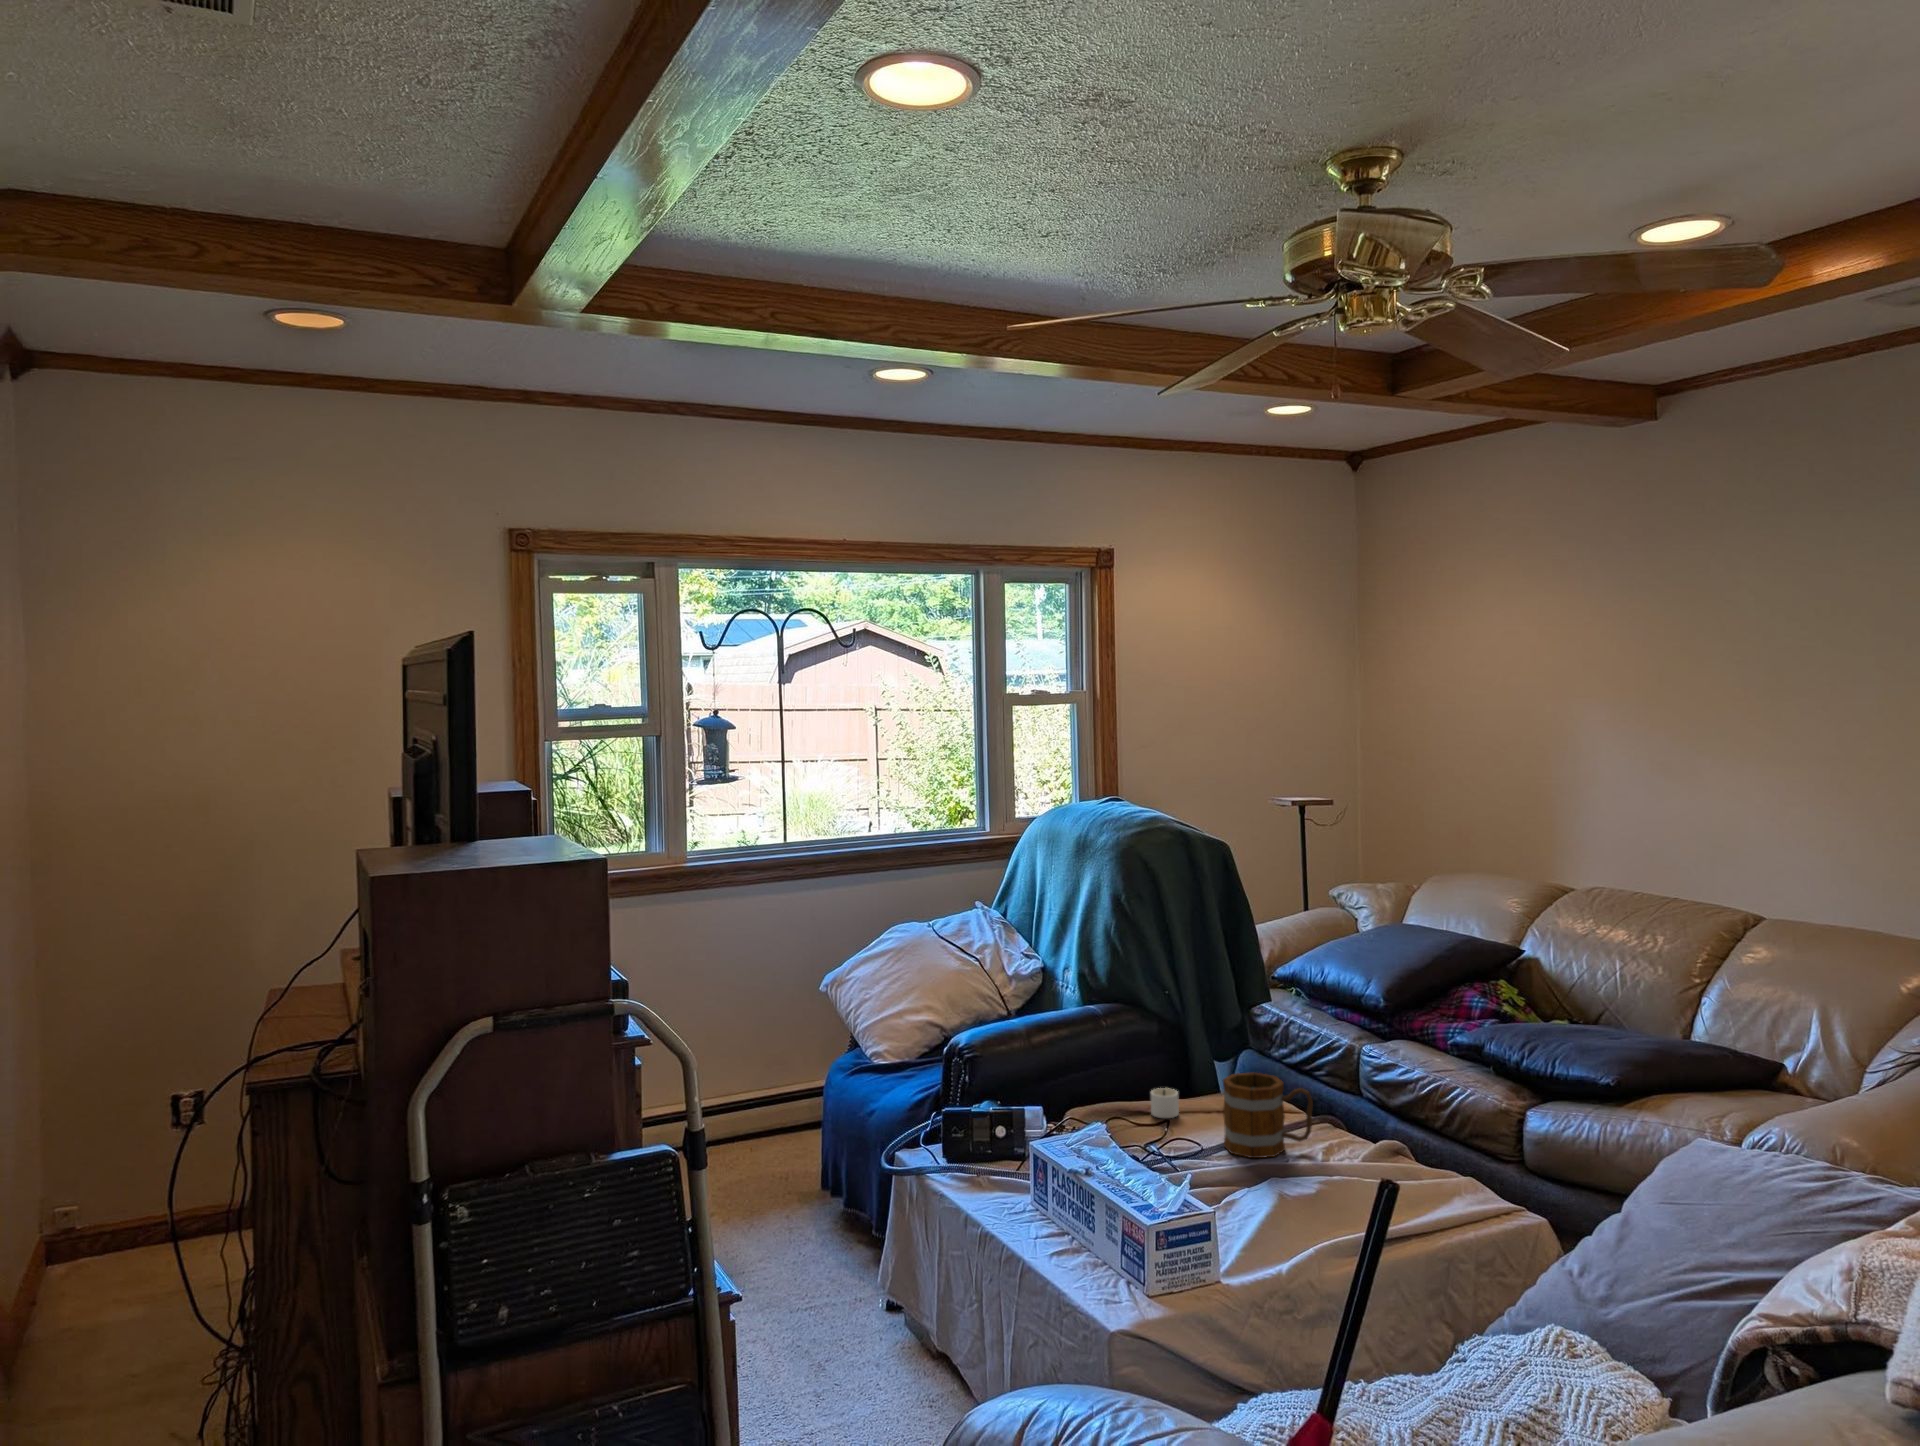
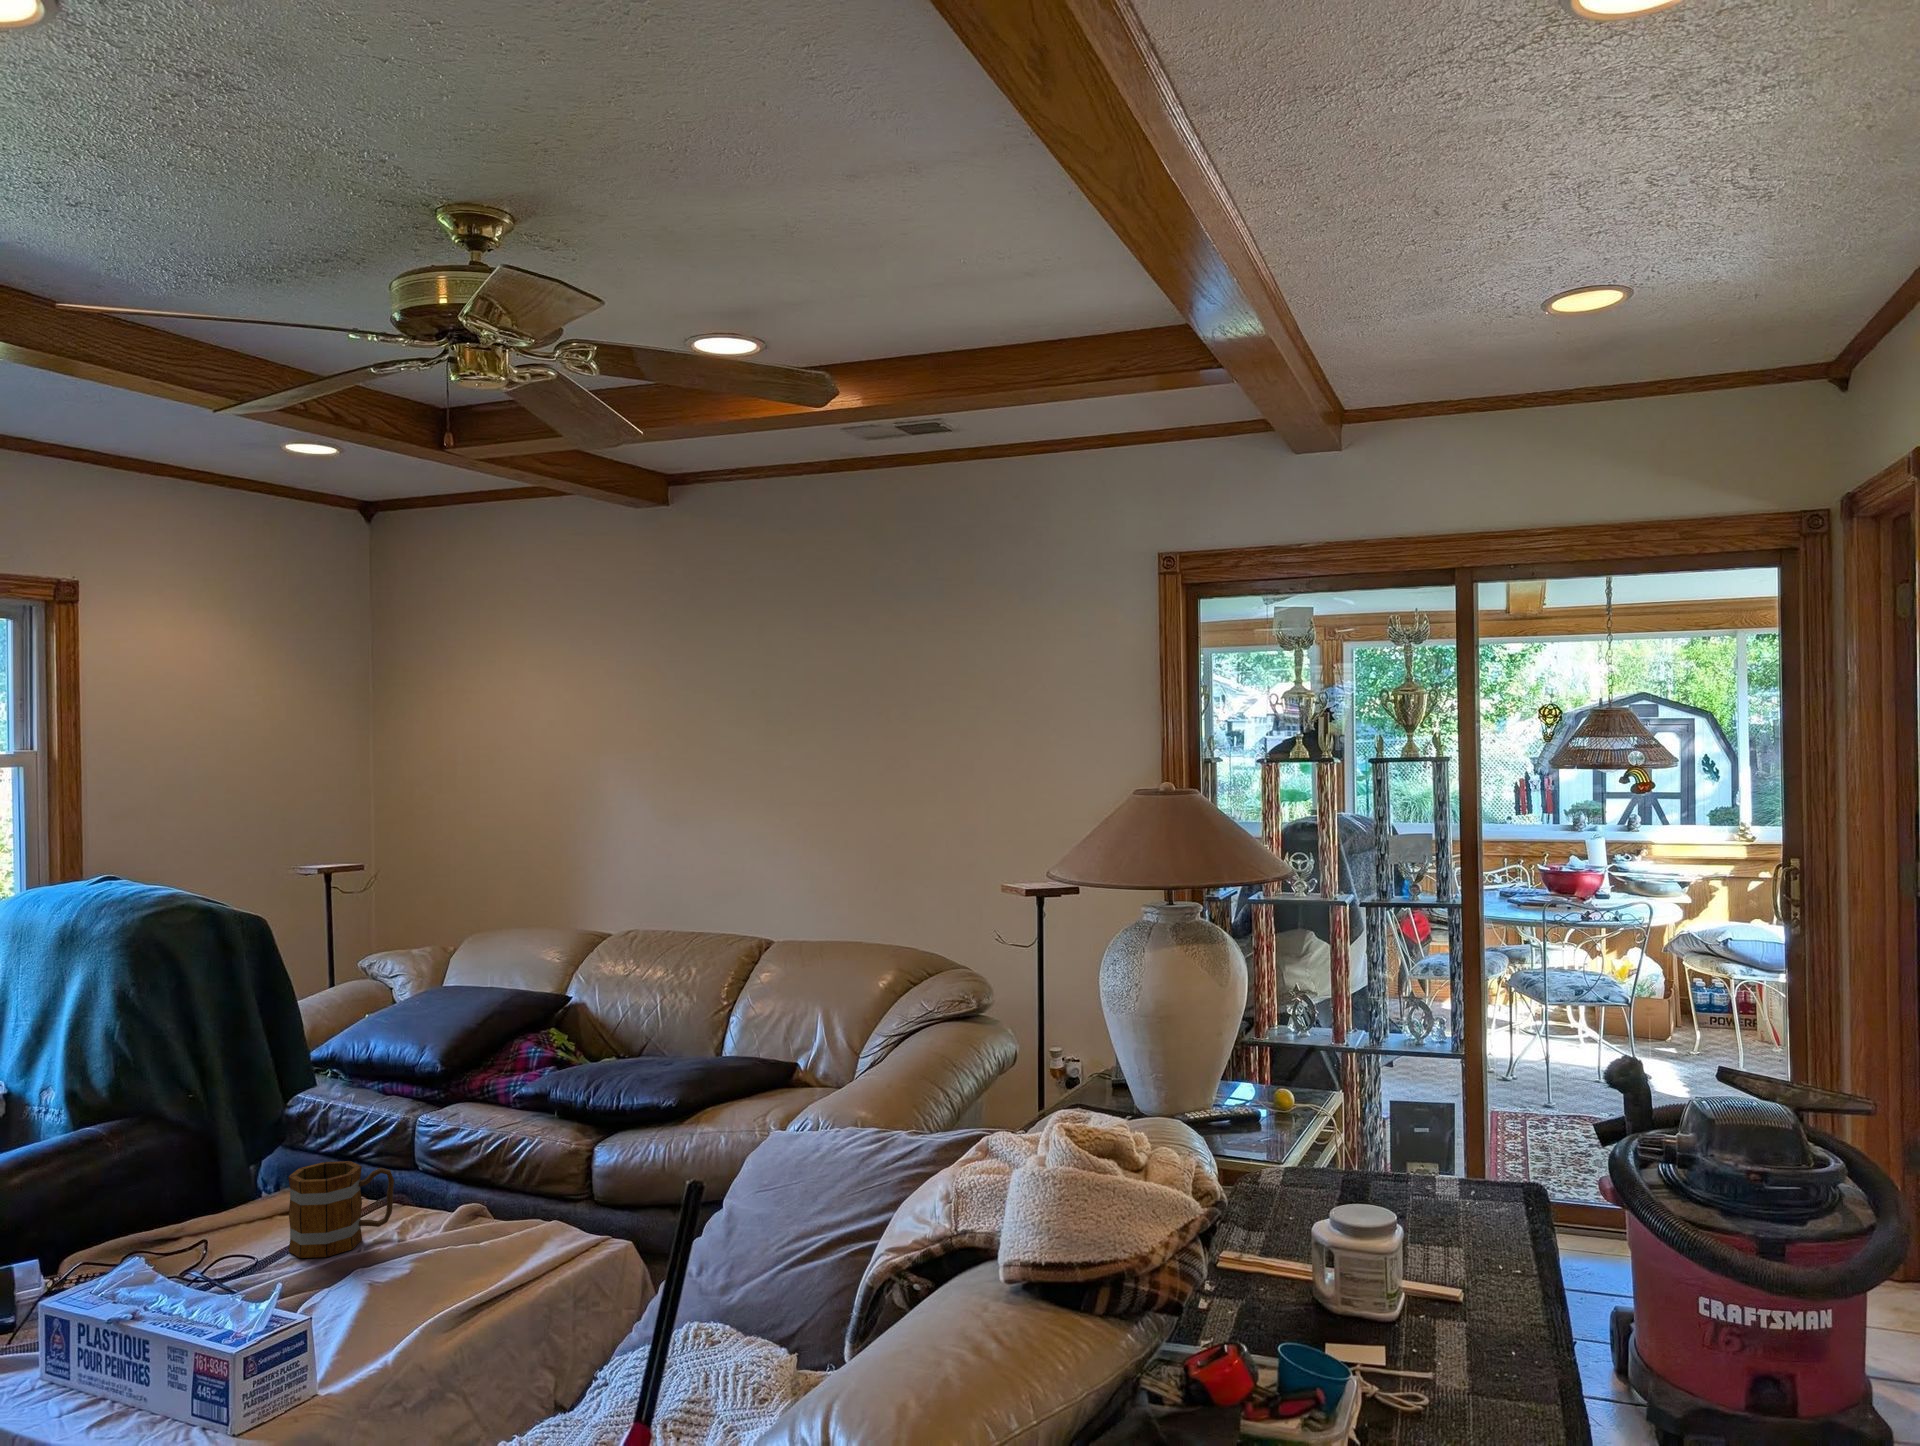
candle: present [1151,1088,1179,1118] -> none [187,1203,239,1240]

